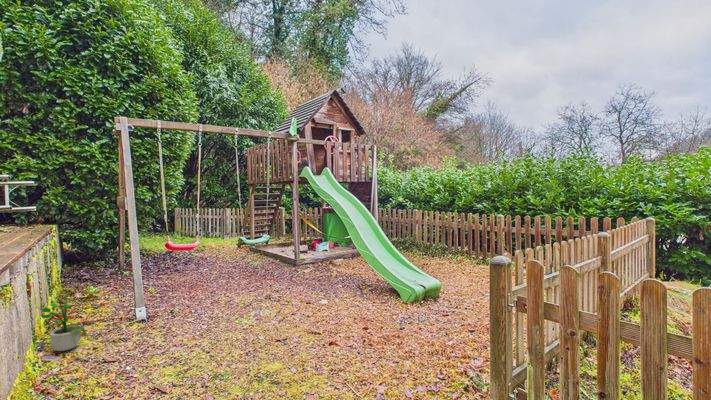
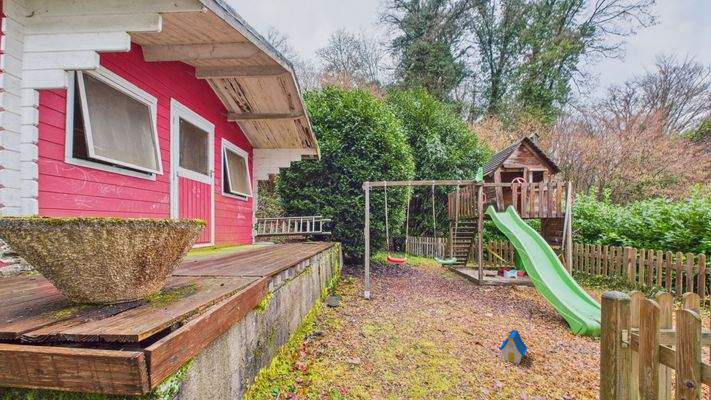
toy house: none [360,314,391,356] -> present [499,329,528,364]

